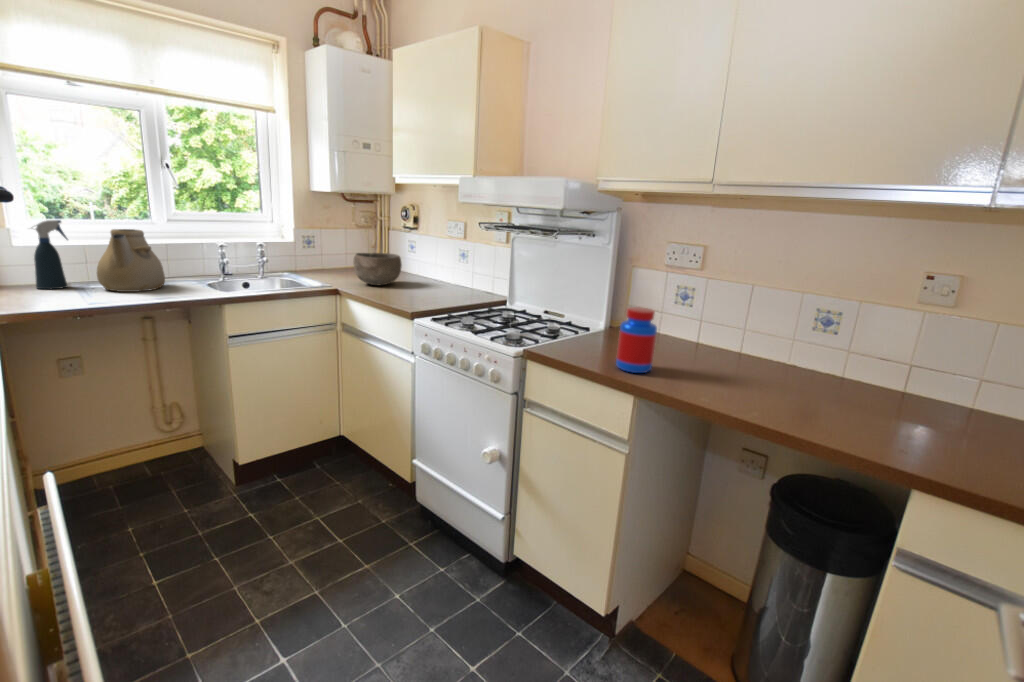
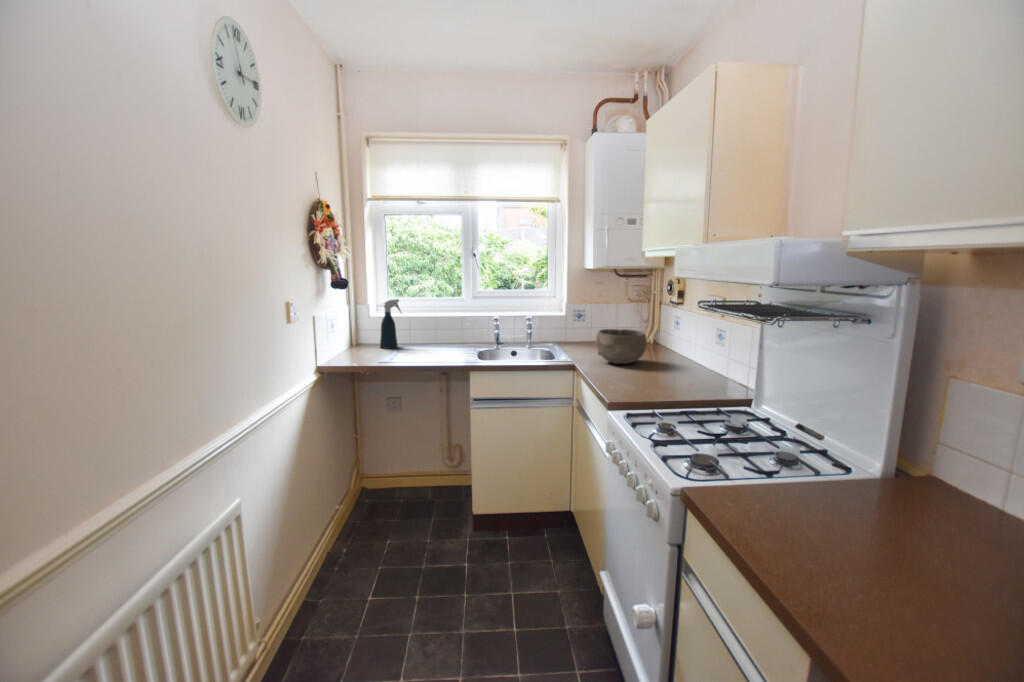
teapot: present [97,229,165,292] -> none [408,306,451,355]
jar: present [616,307,657,373] -> none [820,460,911,594]

